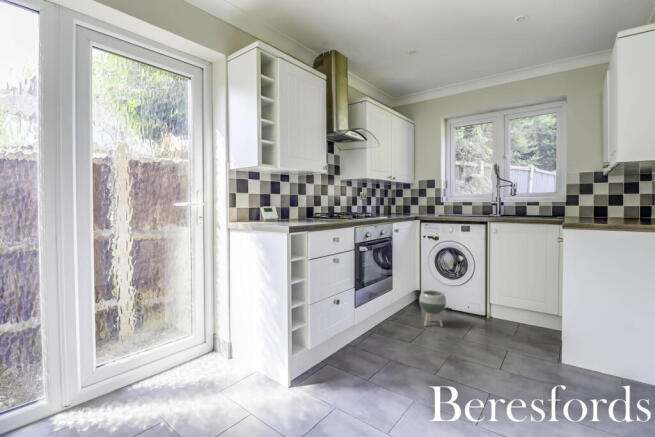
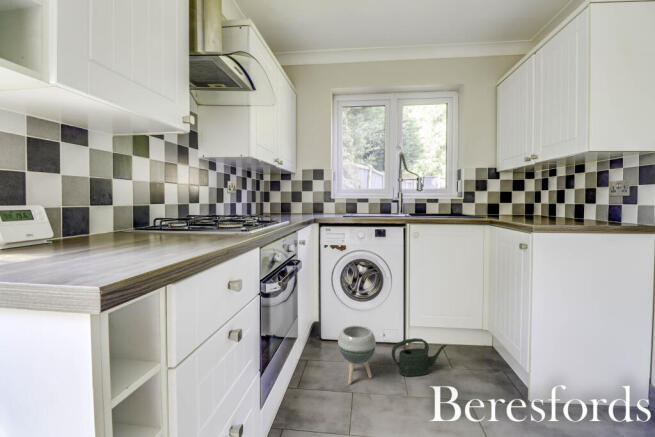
watering can: none [460,305,507,333] -> present [392,338,446,376]

